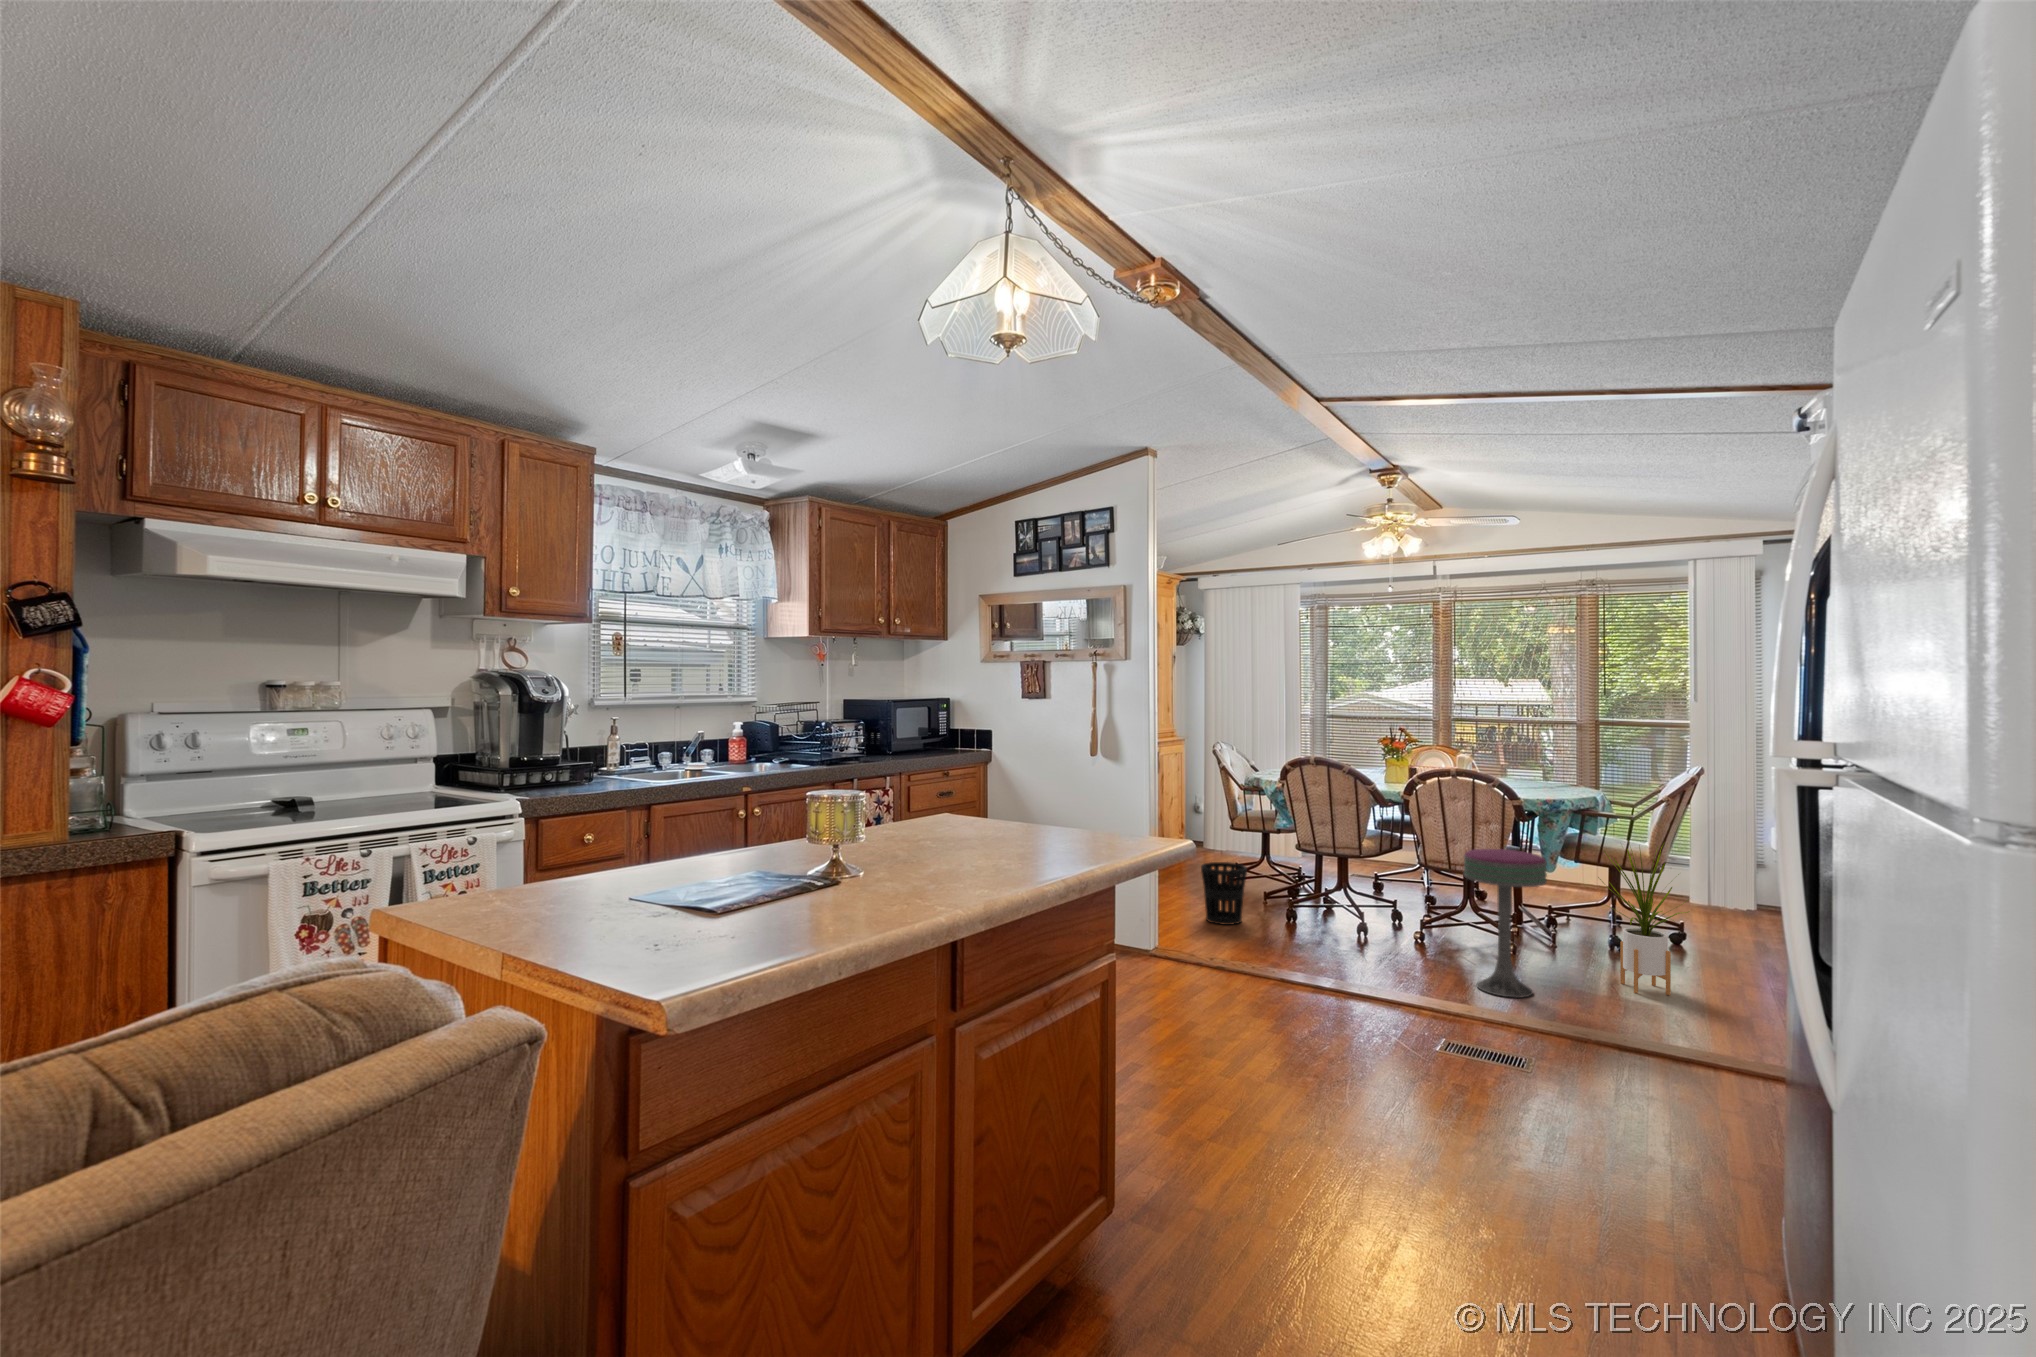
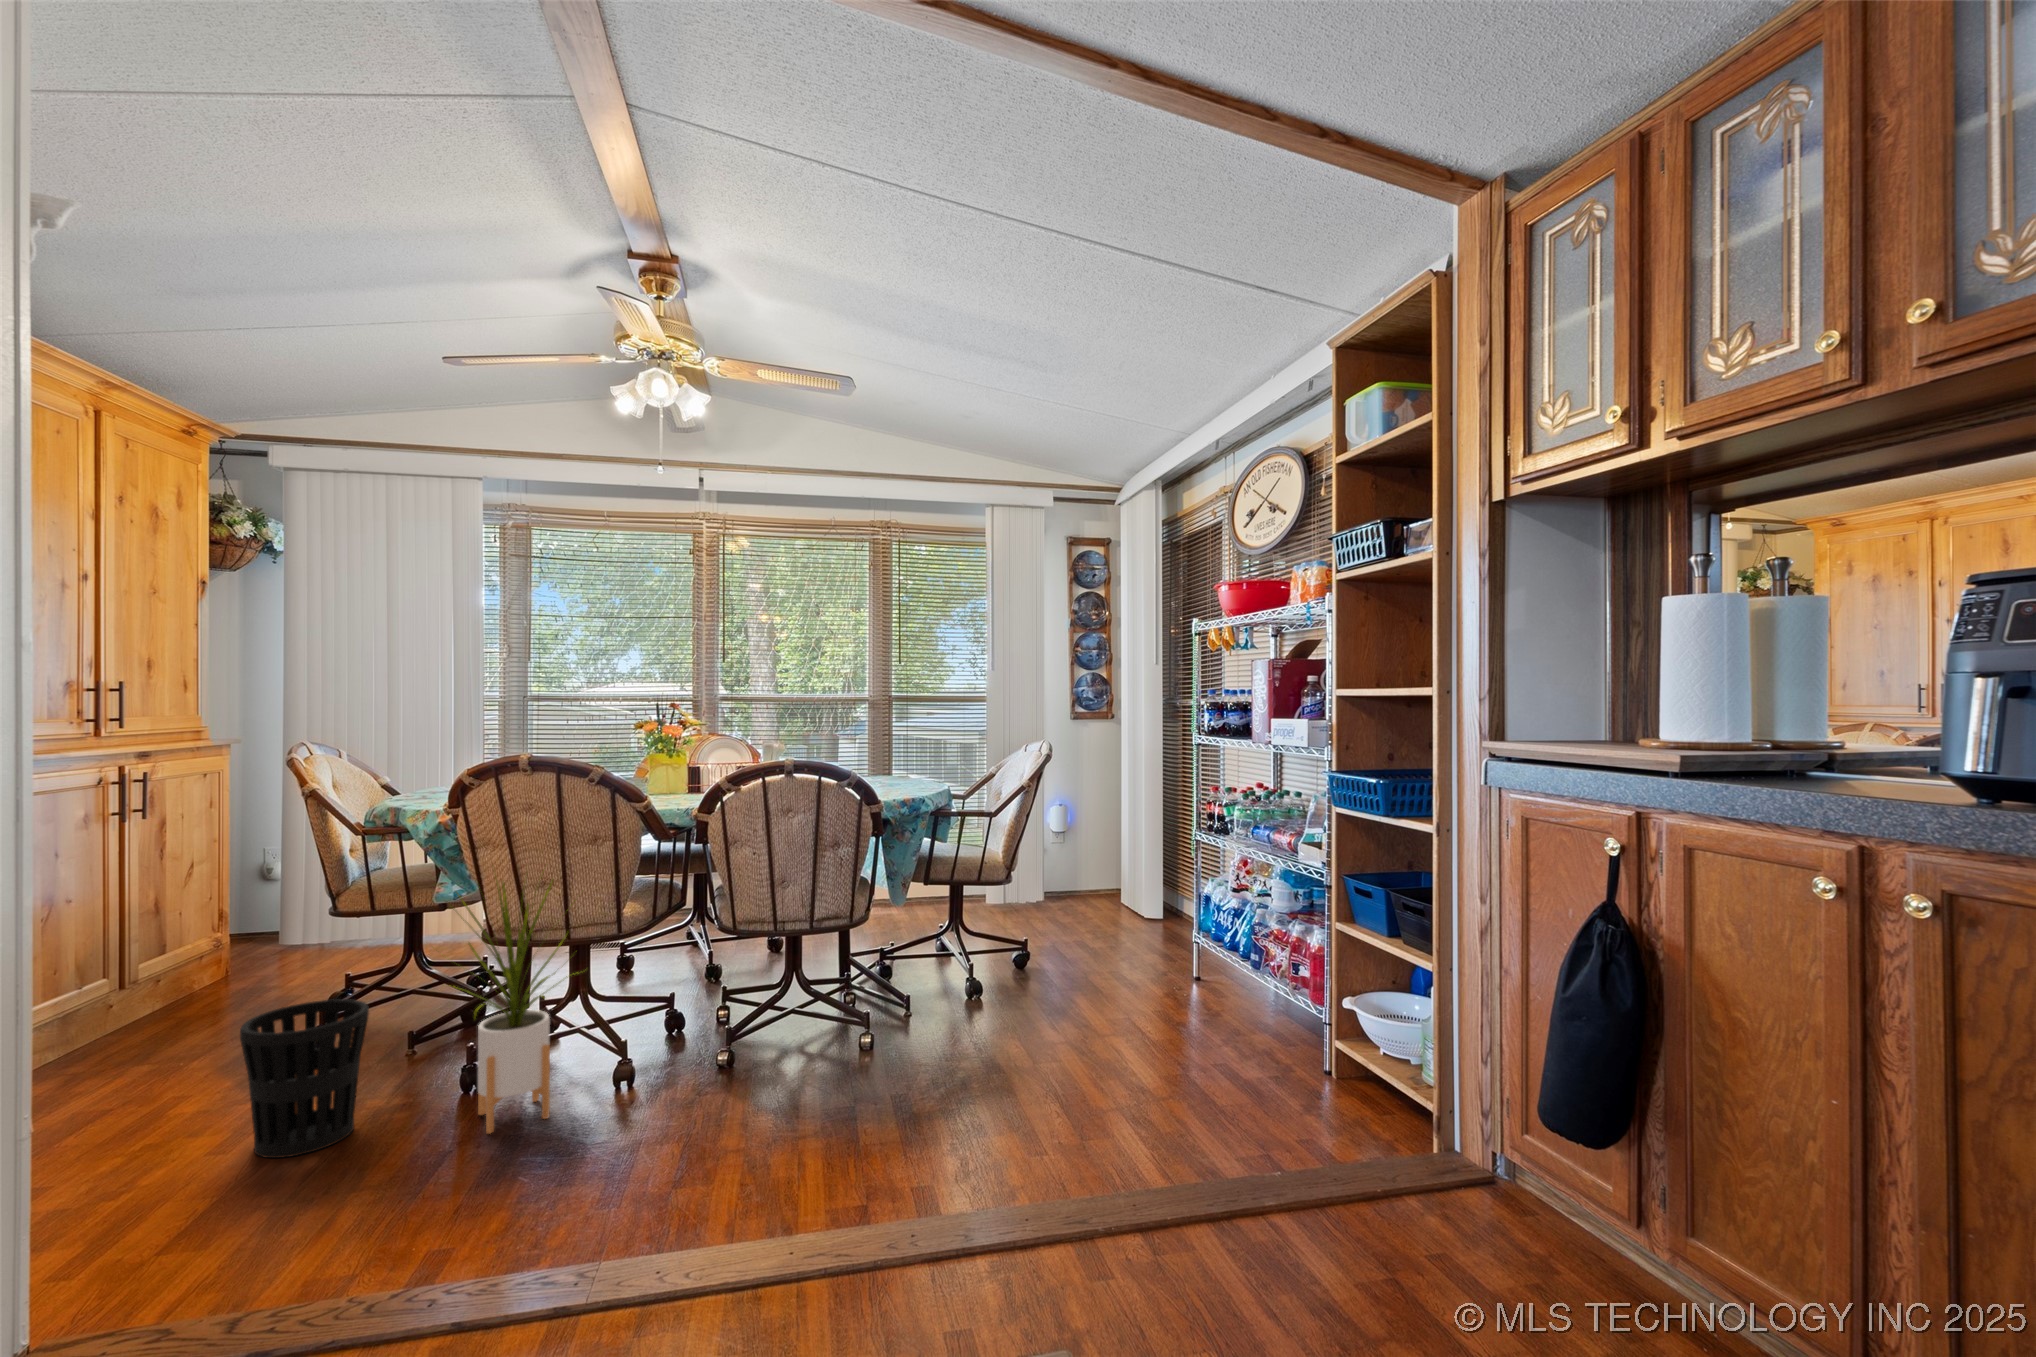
house plant: present [1598,847,1688,995] -> present [453,880,575,1134]
bar stool: present [1464,849,1547,998] -> none [845,892,979,1171]

